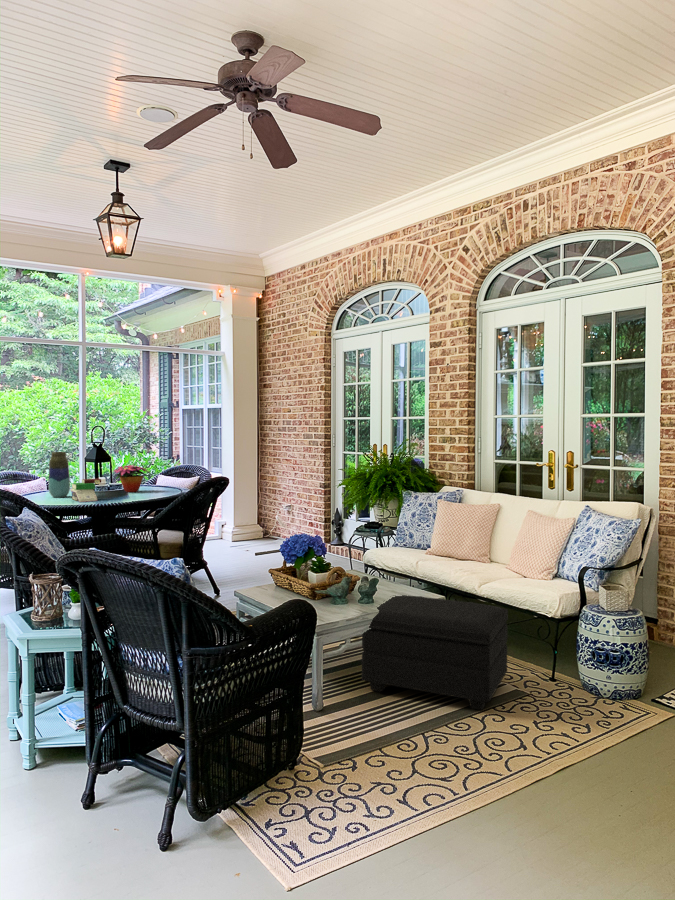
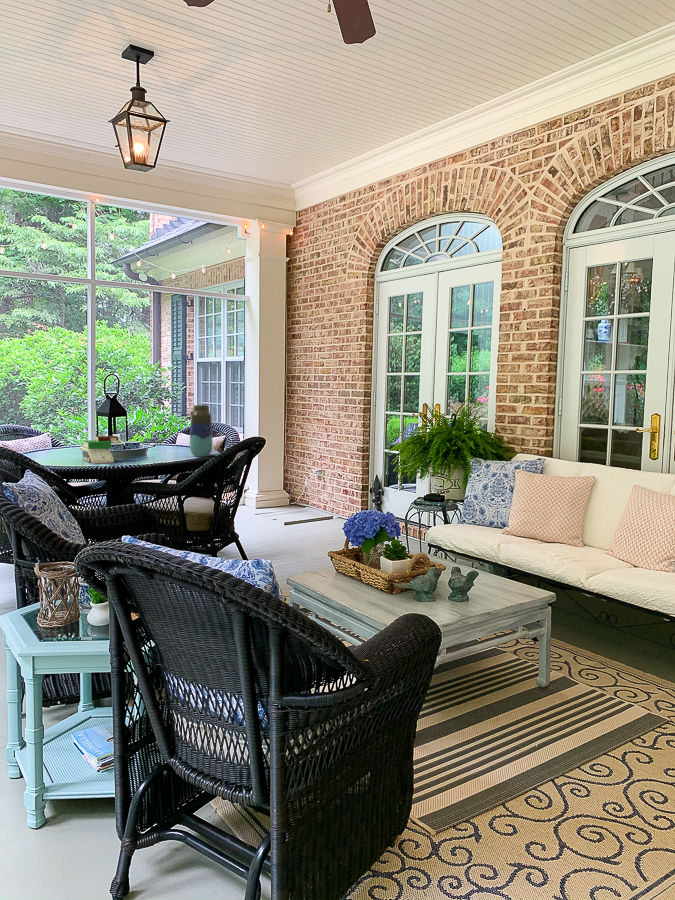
vase: present [49,452,70,497] -> present [190,405,213,457]
flower arrangement: present [115,465,149,492] -> none [128,420,177,453]
footstool: present [362,595,508,710] -> none [454,589,638,744]

